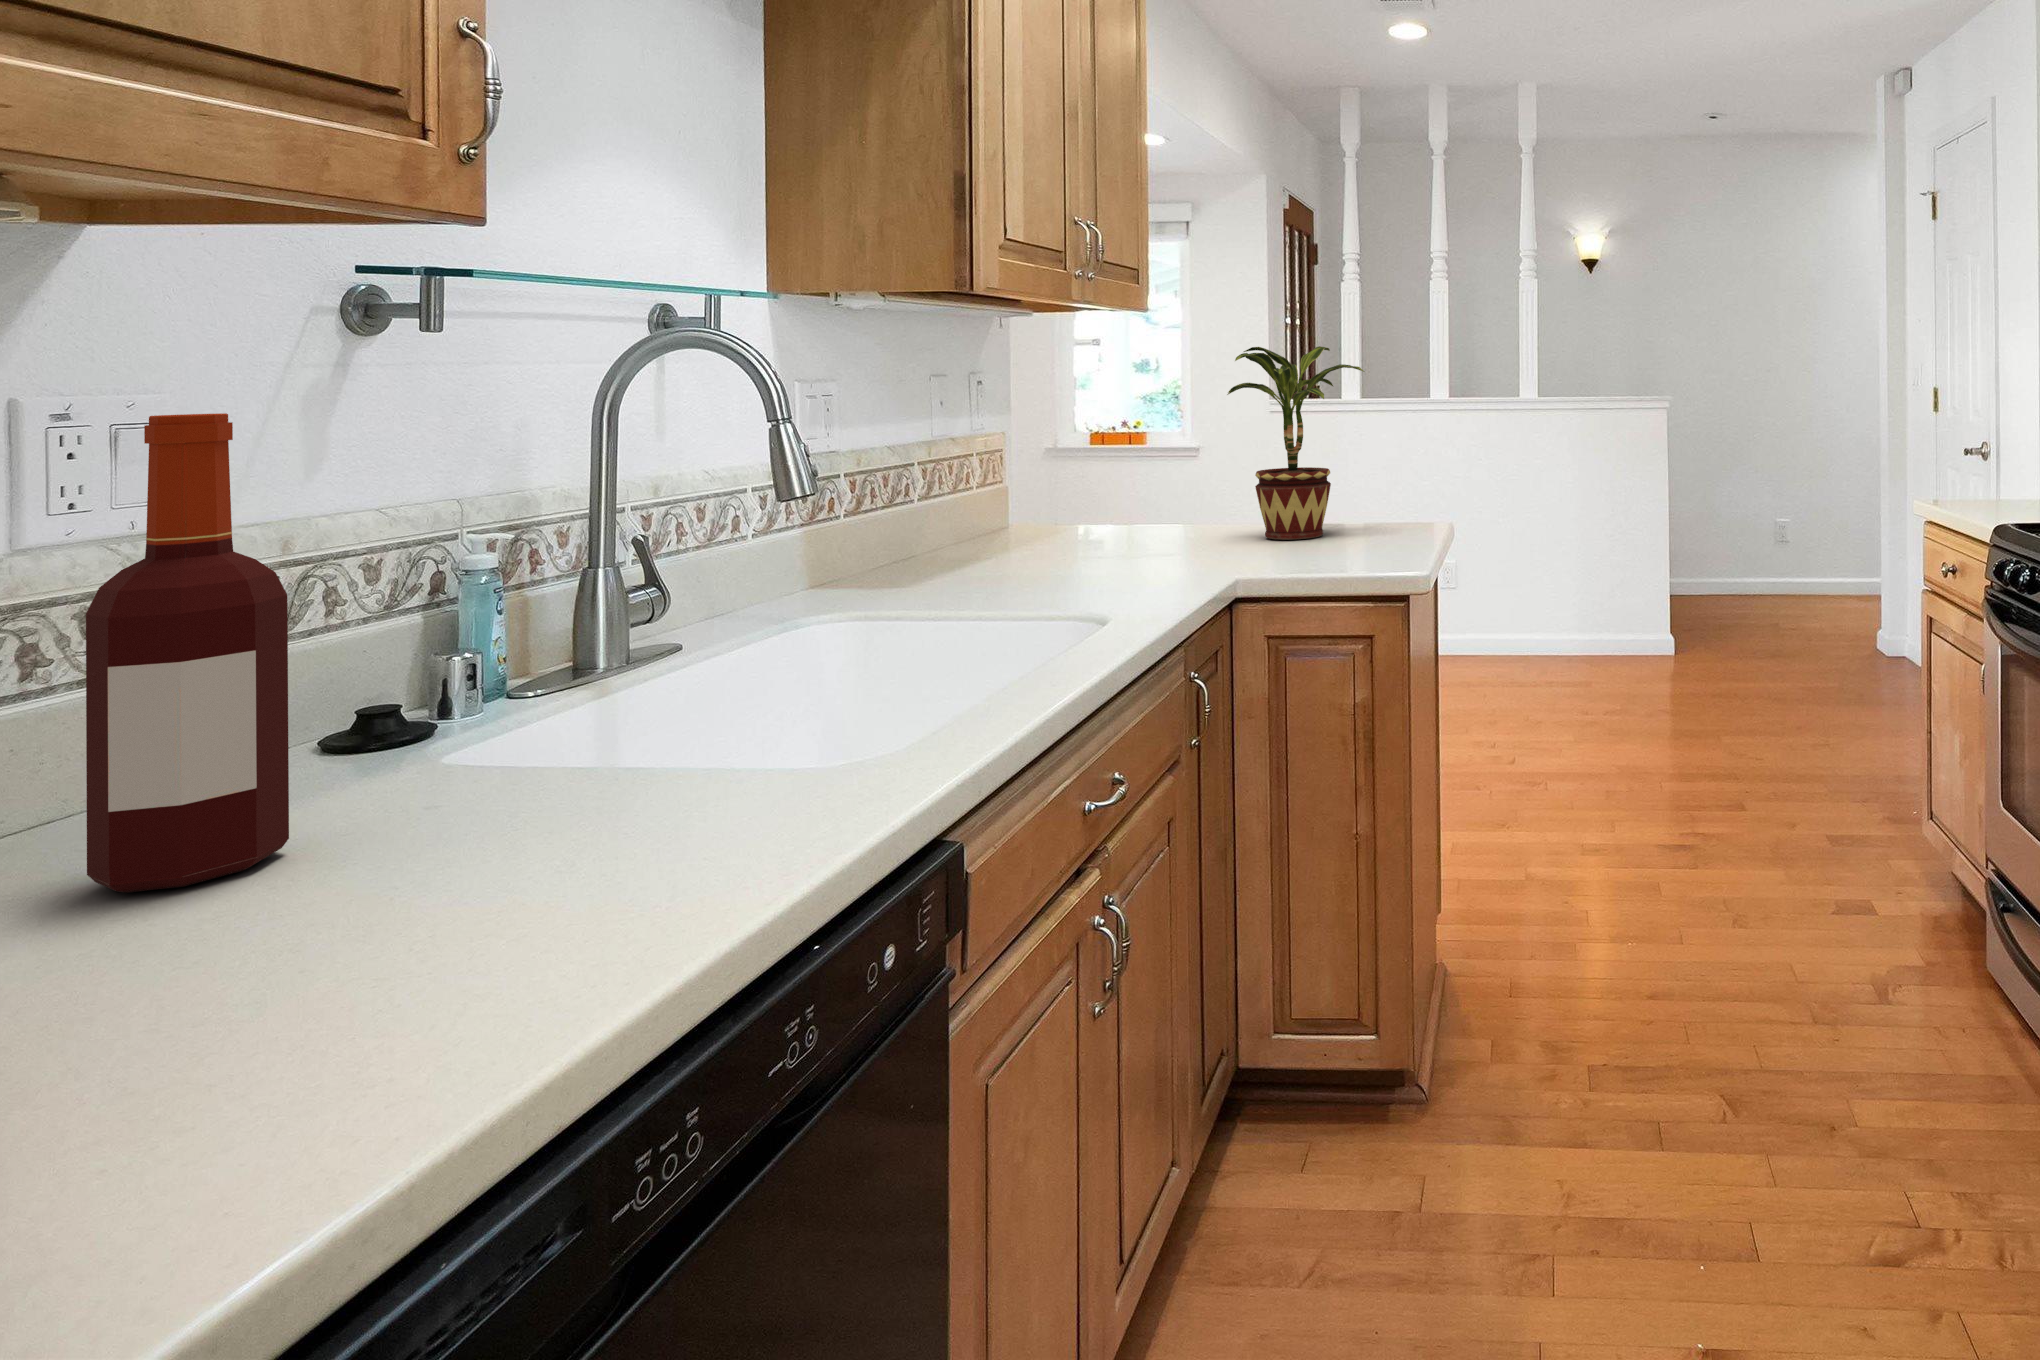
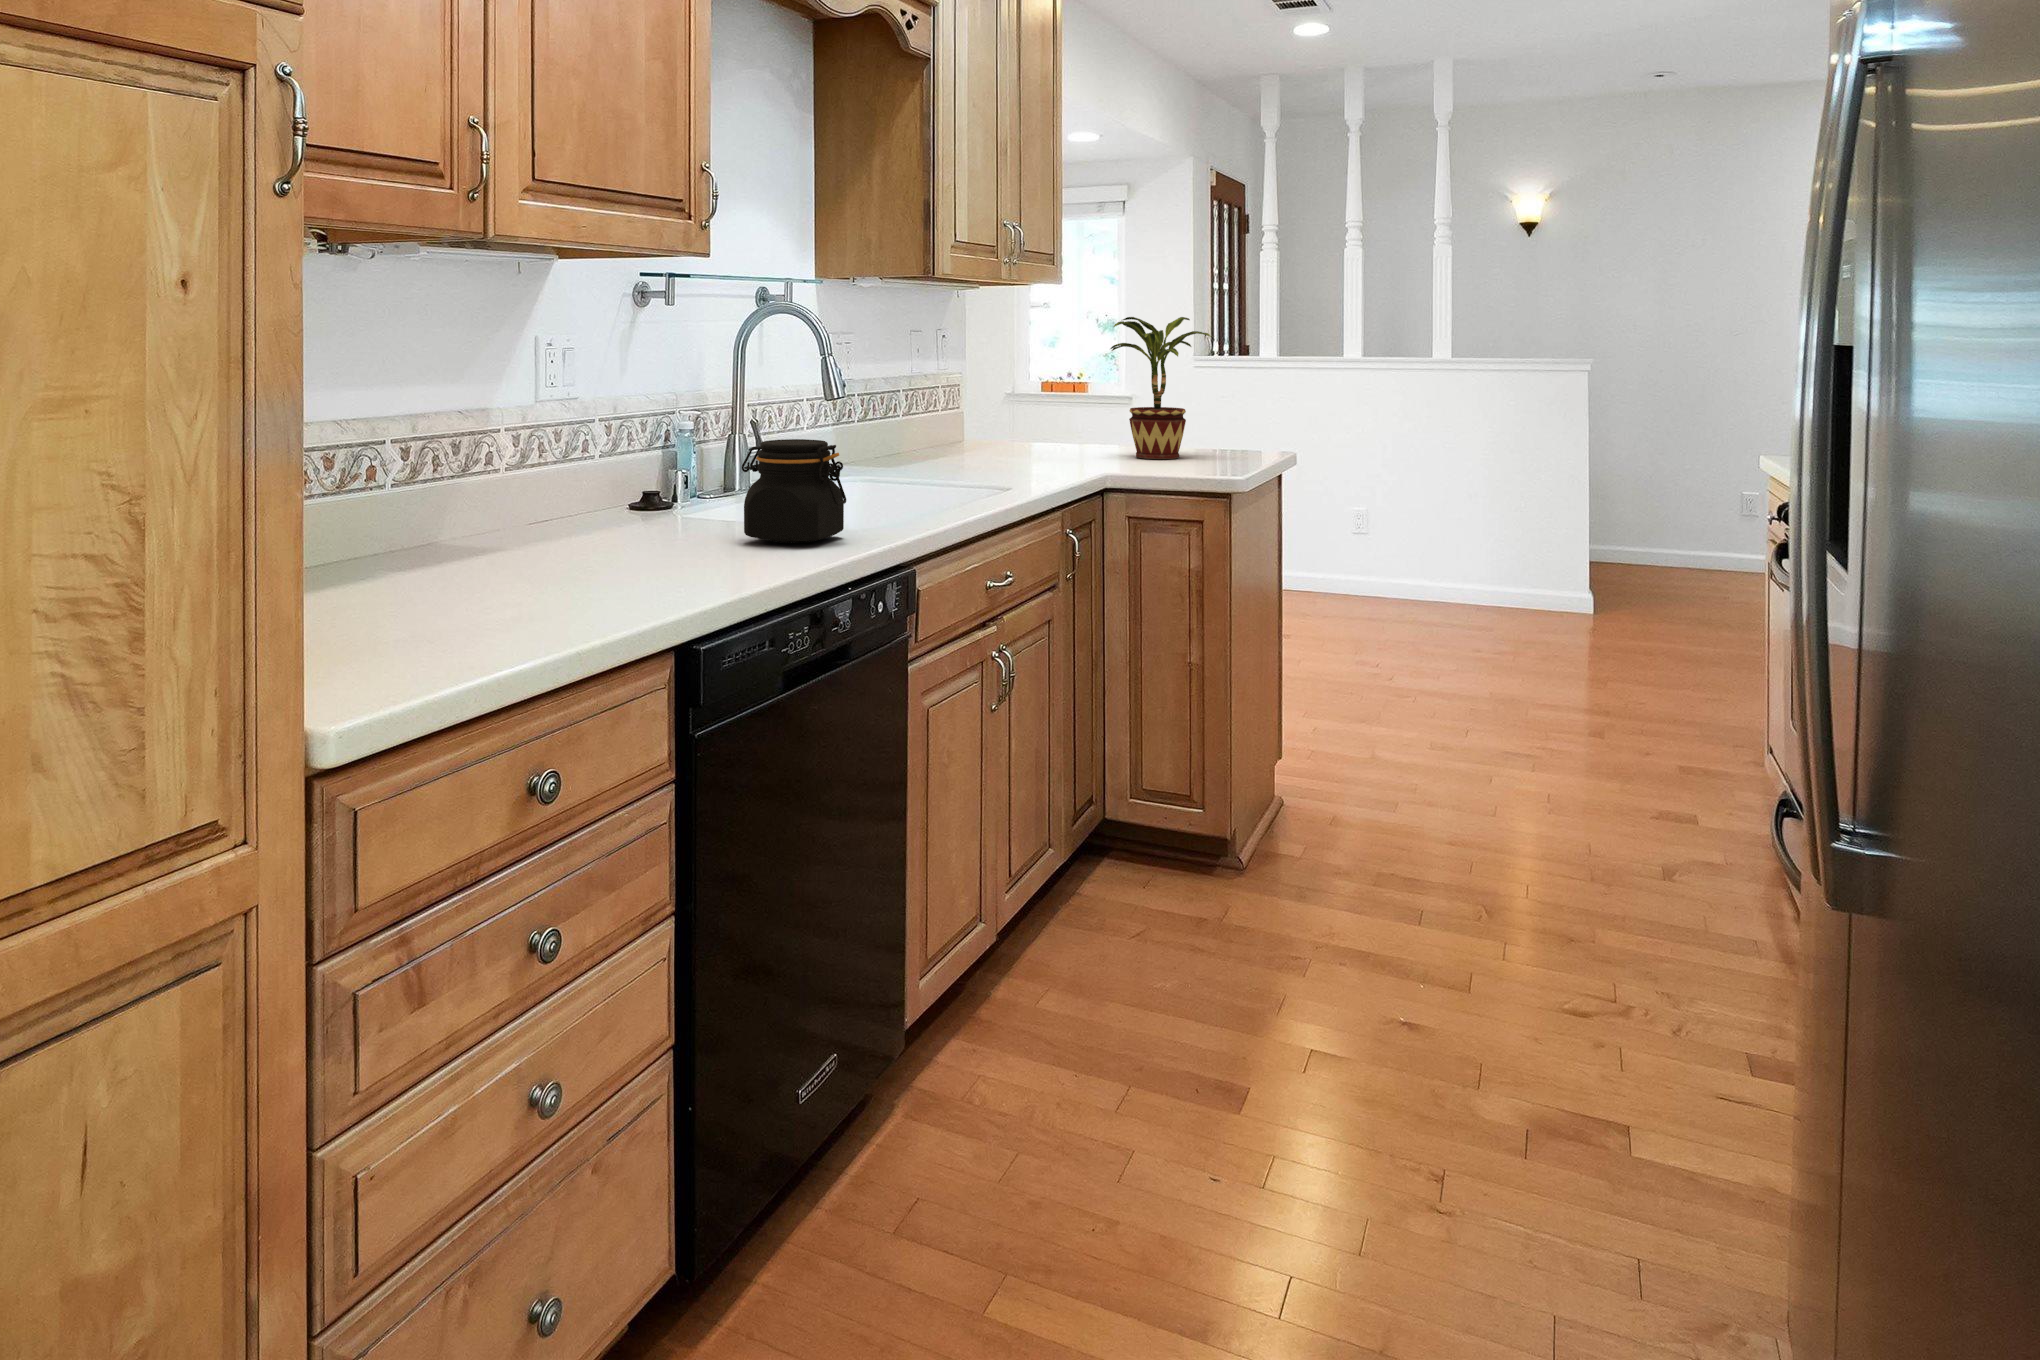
bottle: present [86,413,289,893] -> none [579,346,642,540]
jar: none [559,594,815,836] -> present [742,439,846,543]

